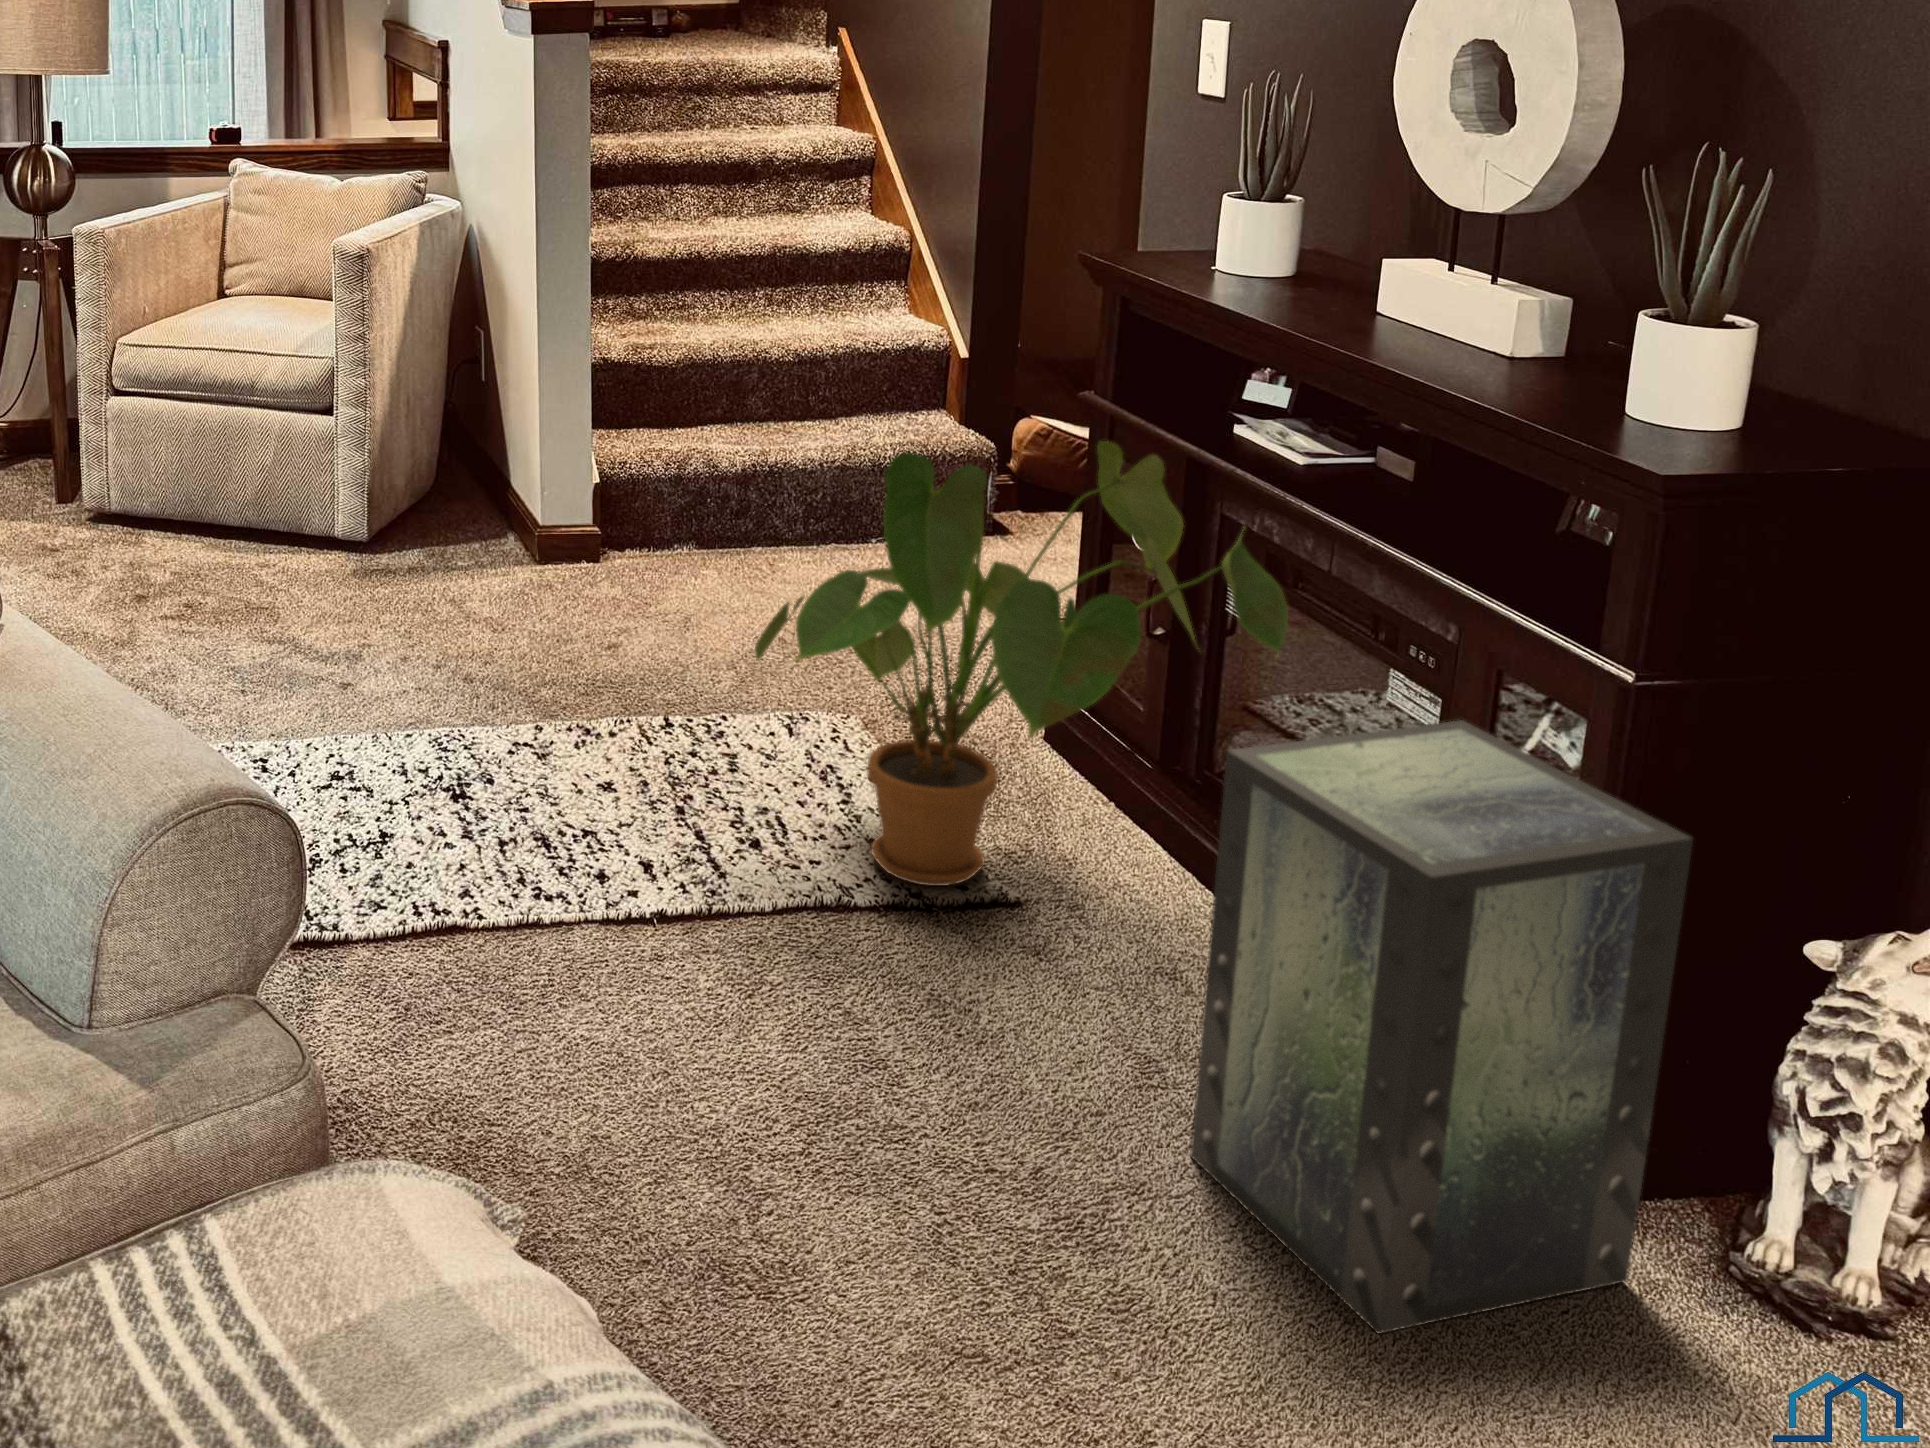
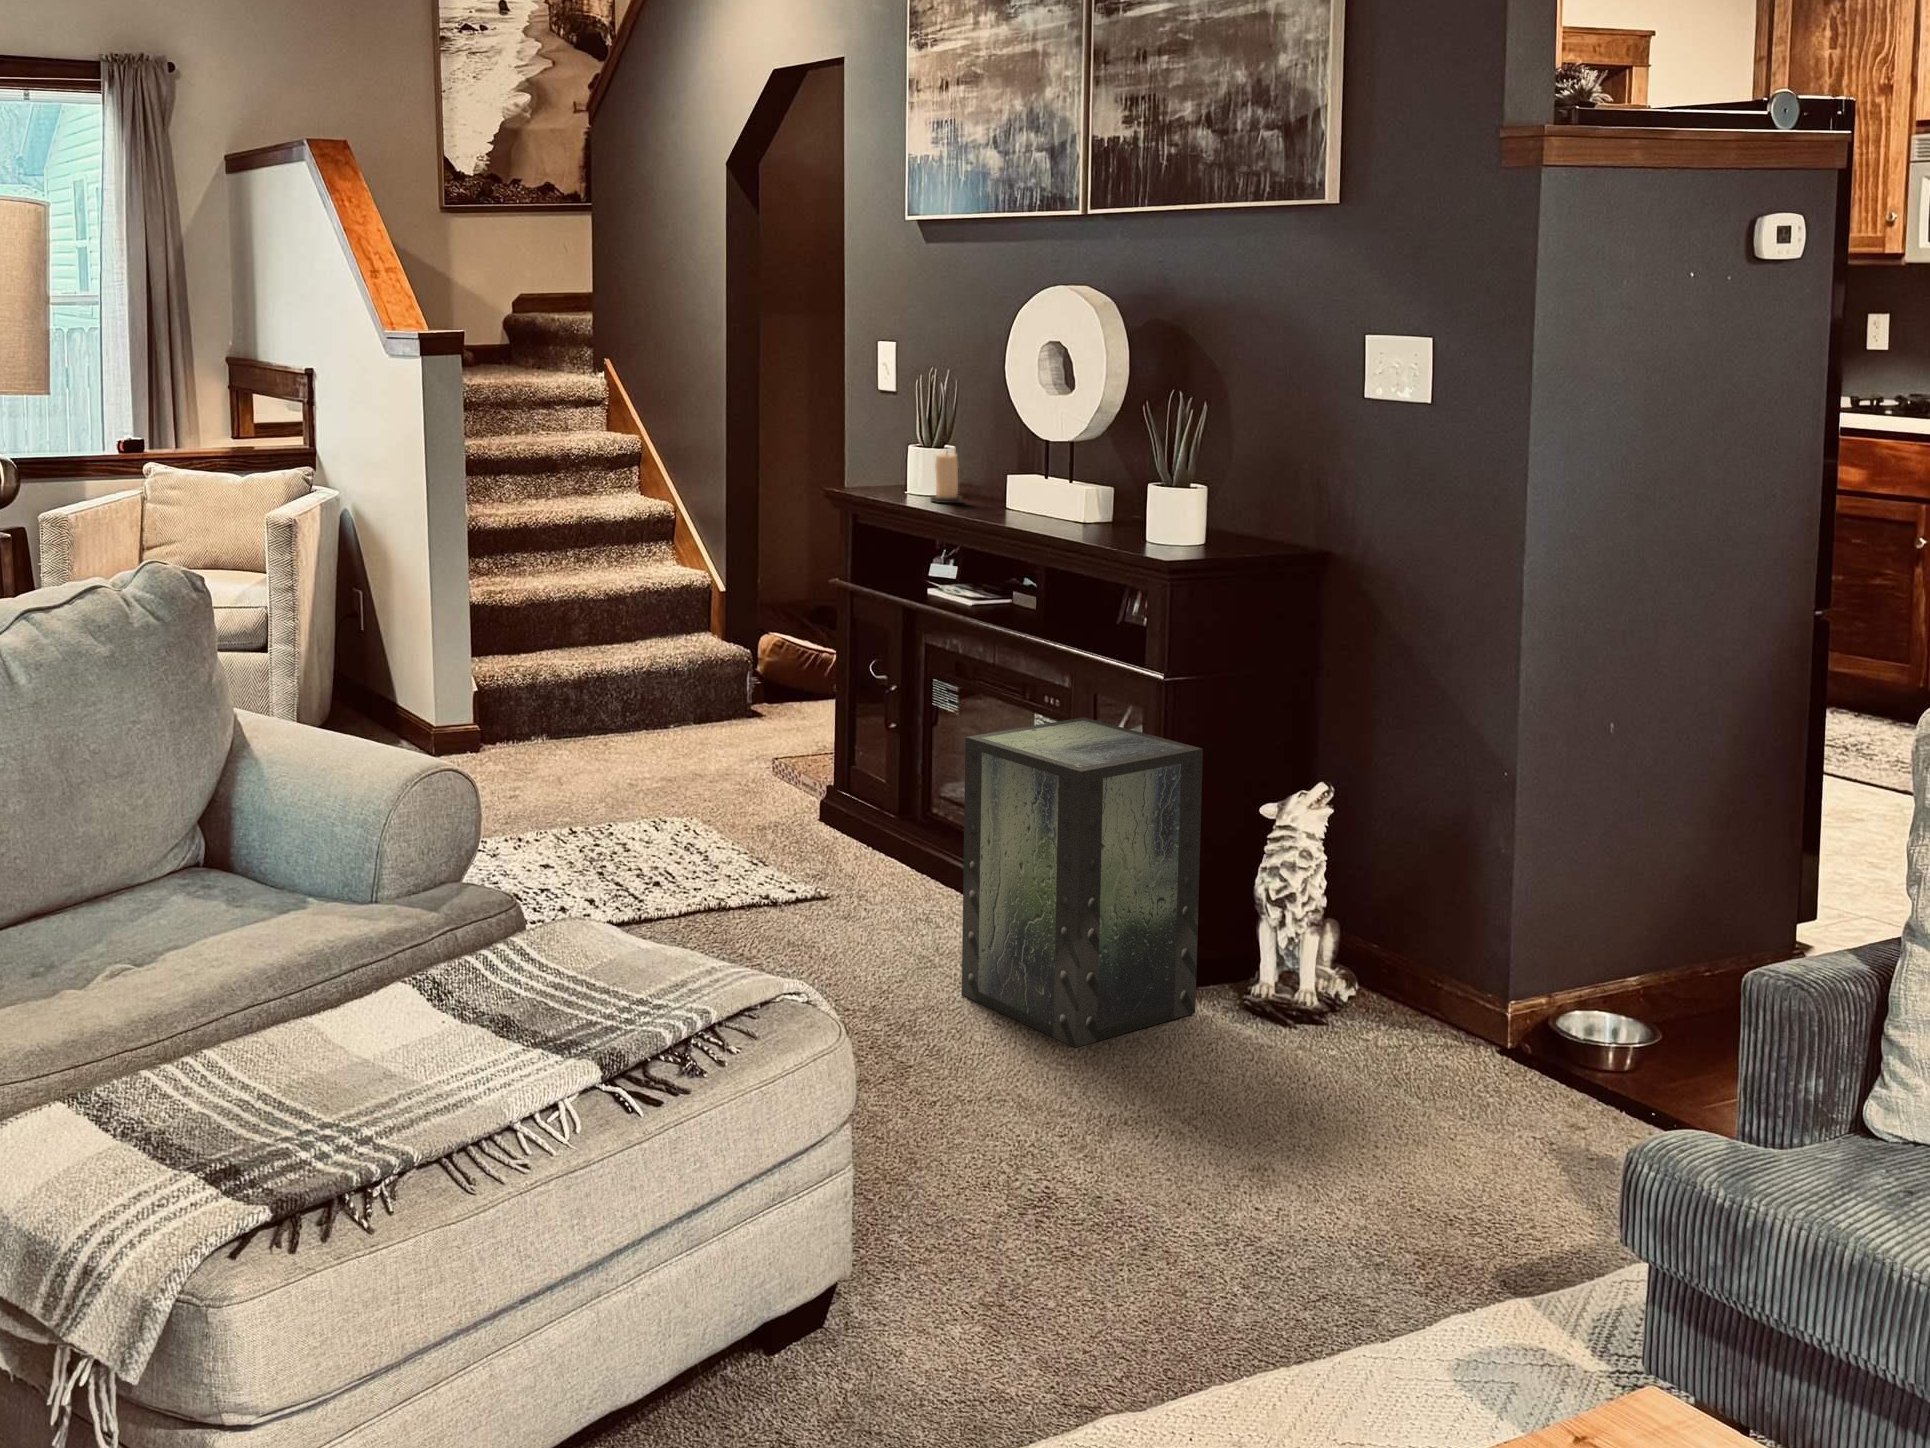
candle: none [1238,213,1294,301] -> present [931,453,962,503]
house plant: present [755,441,1288,886] -> none [645,599,979,898]

